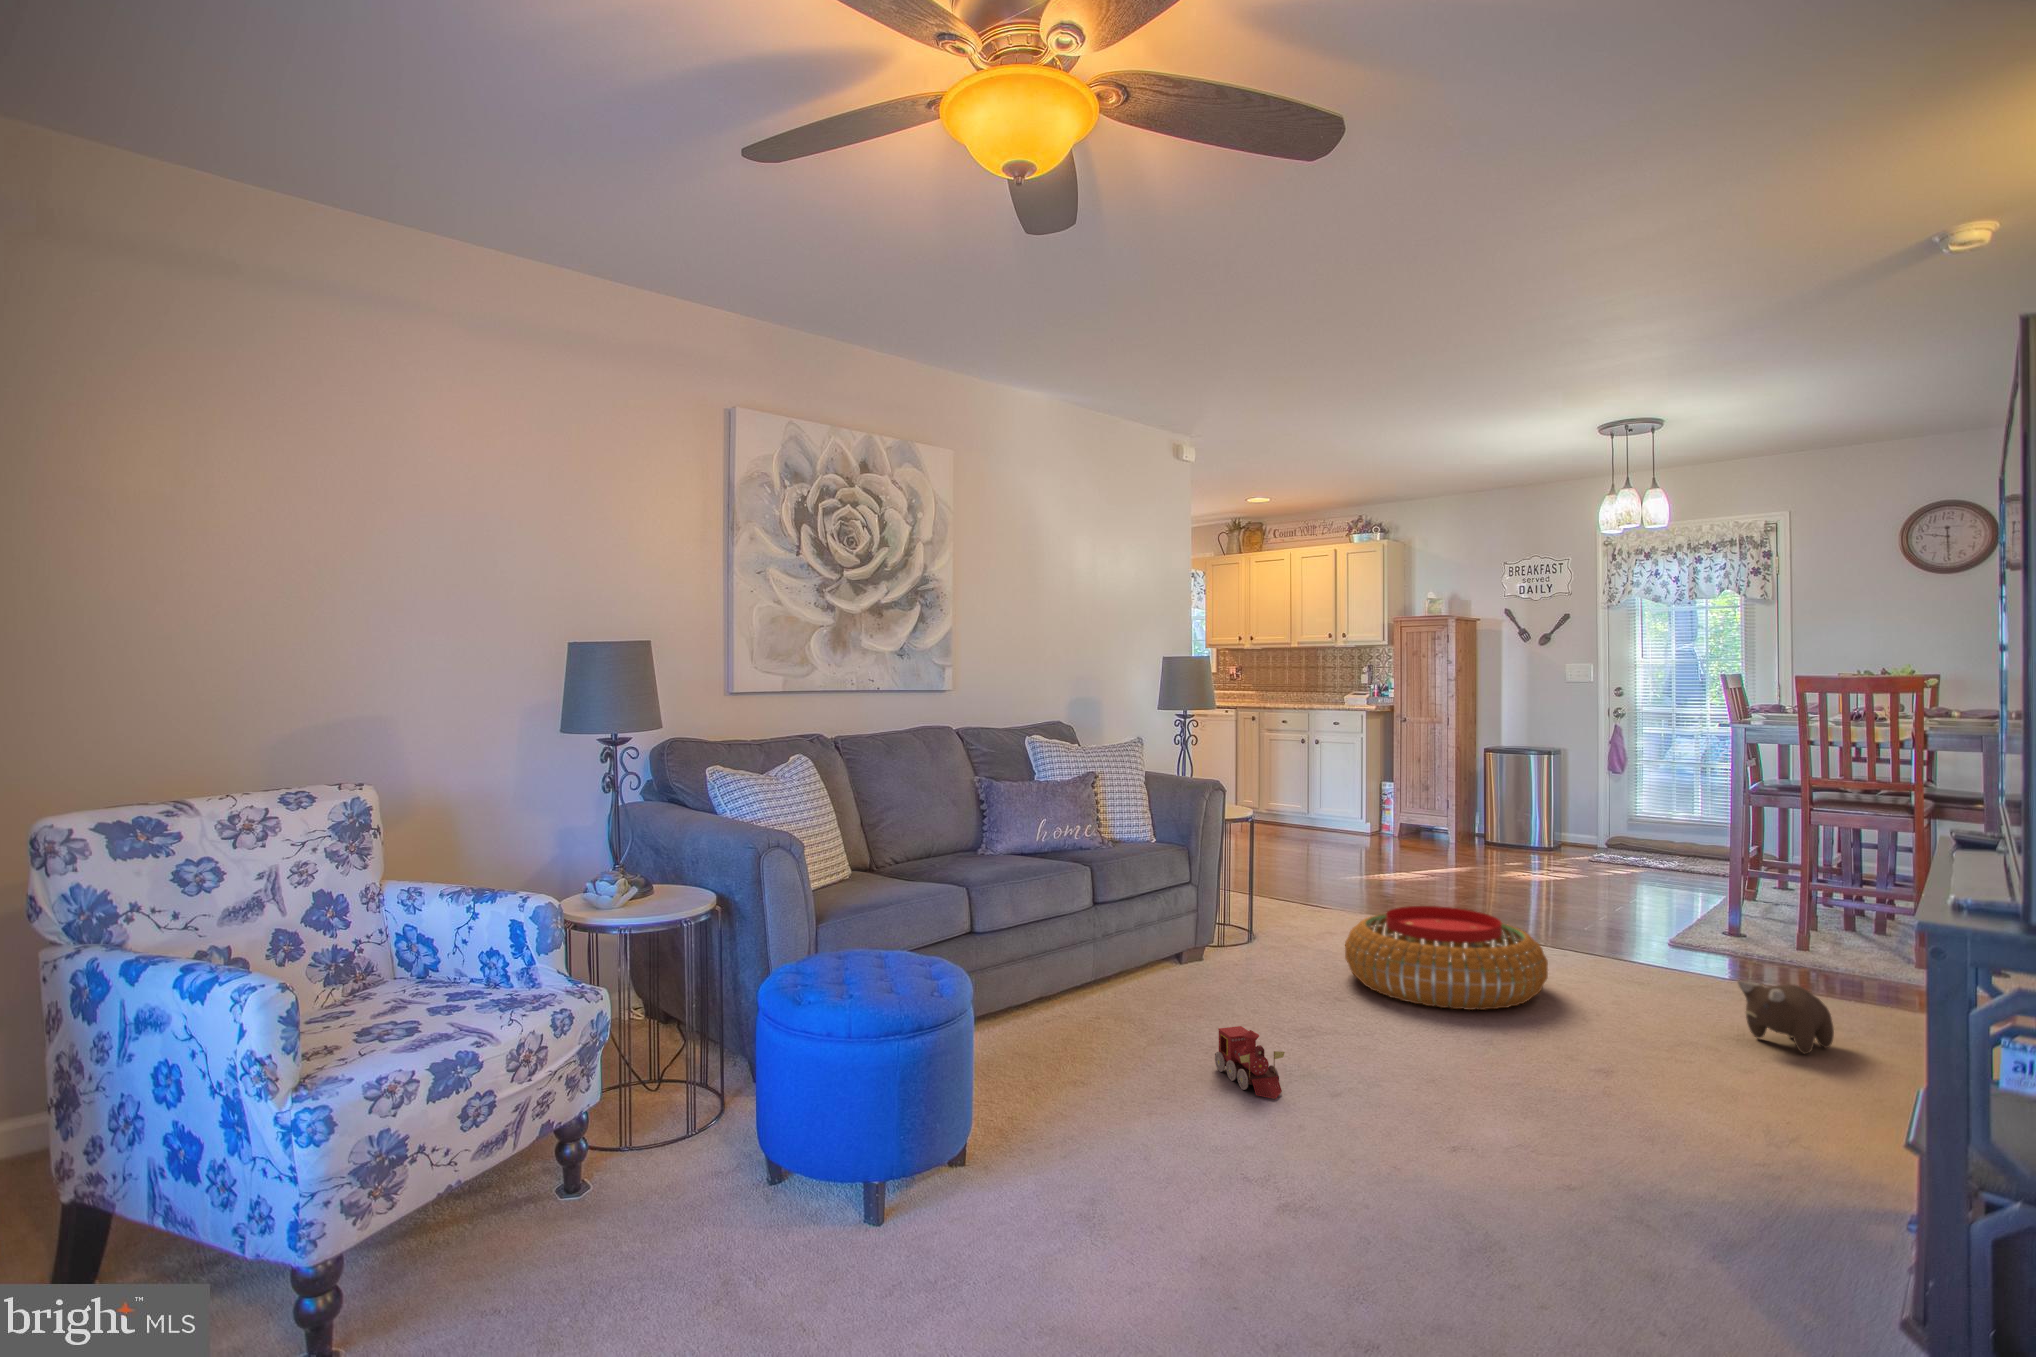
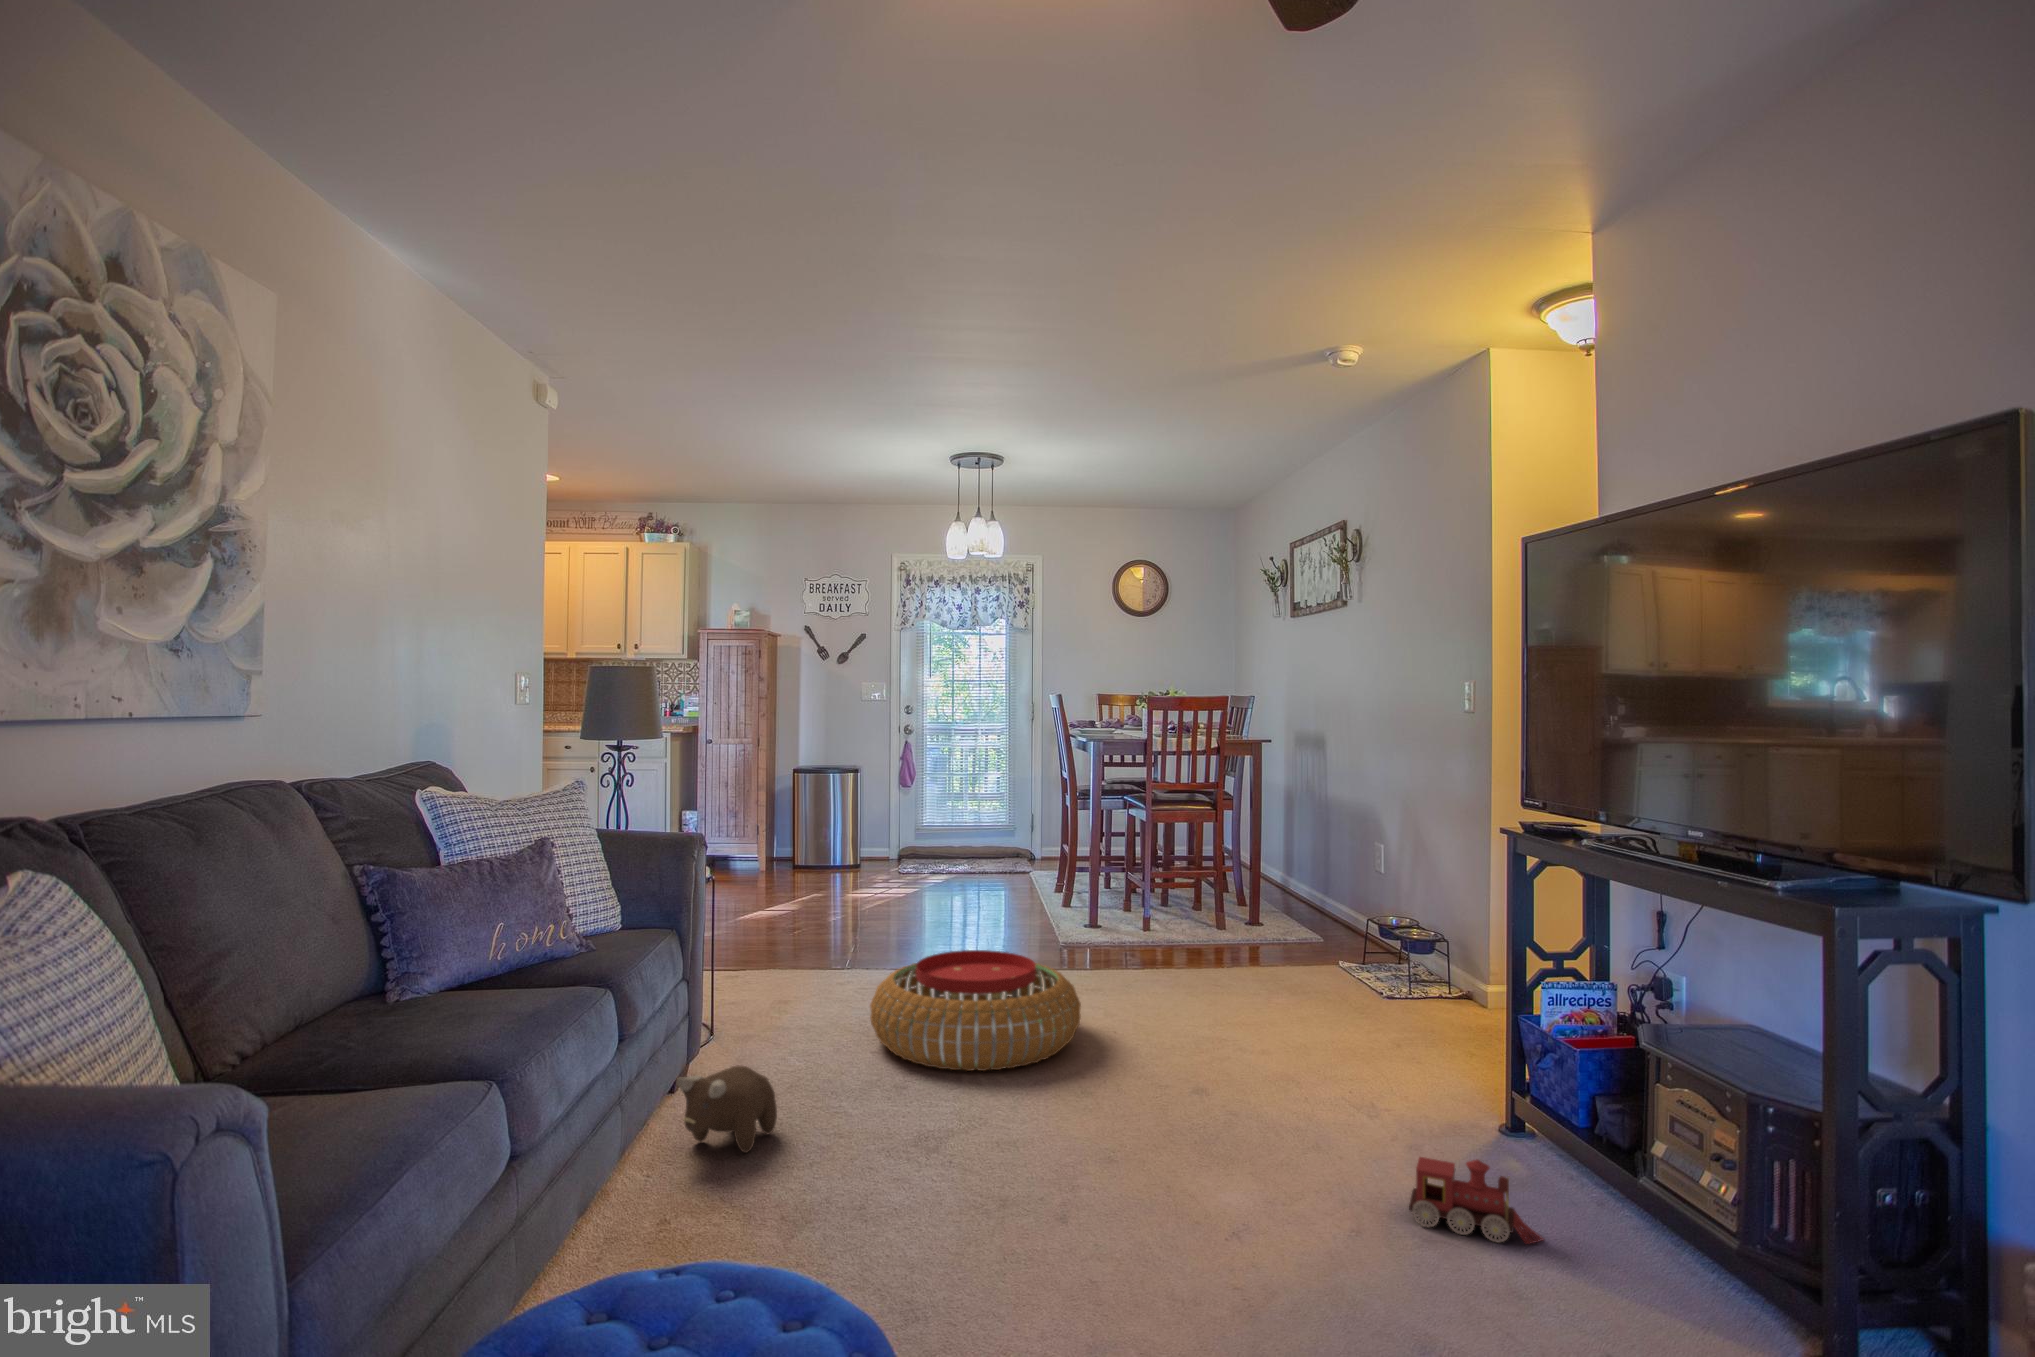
plush toy: present [1738,981,1834,1054] -> present [677,1065,777,1153]
toy train: present [1215,1026,1285,1099] -> present [1409,1157,1544,1244]

